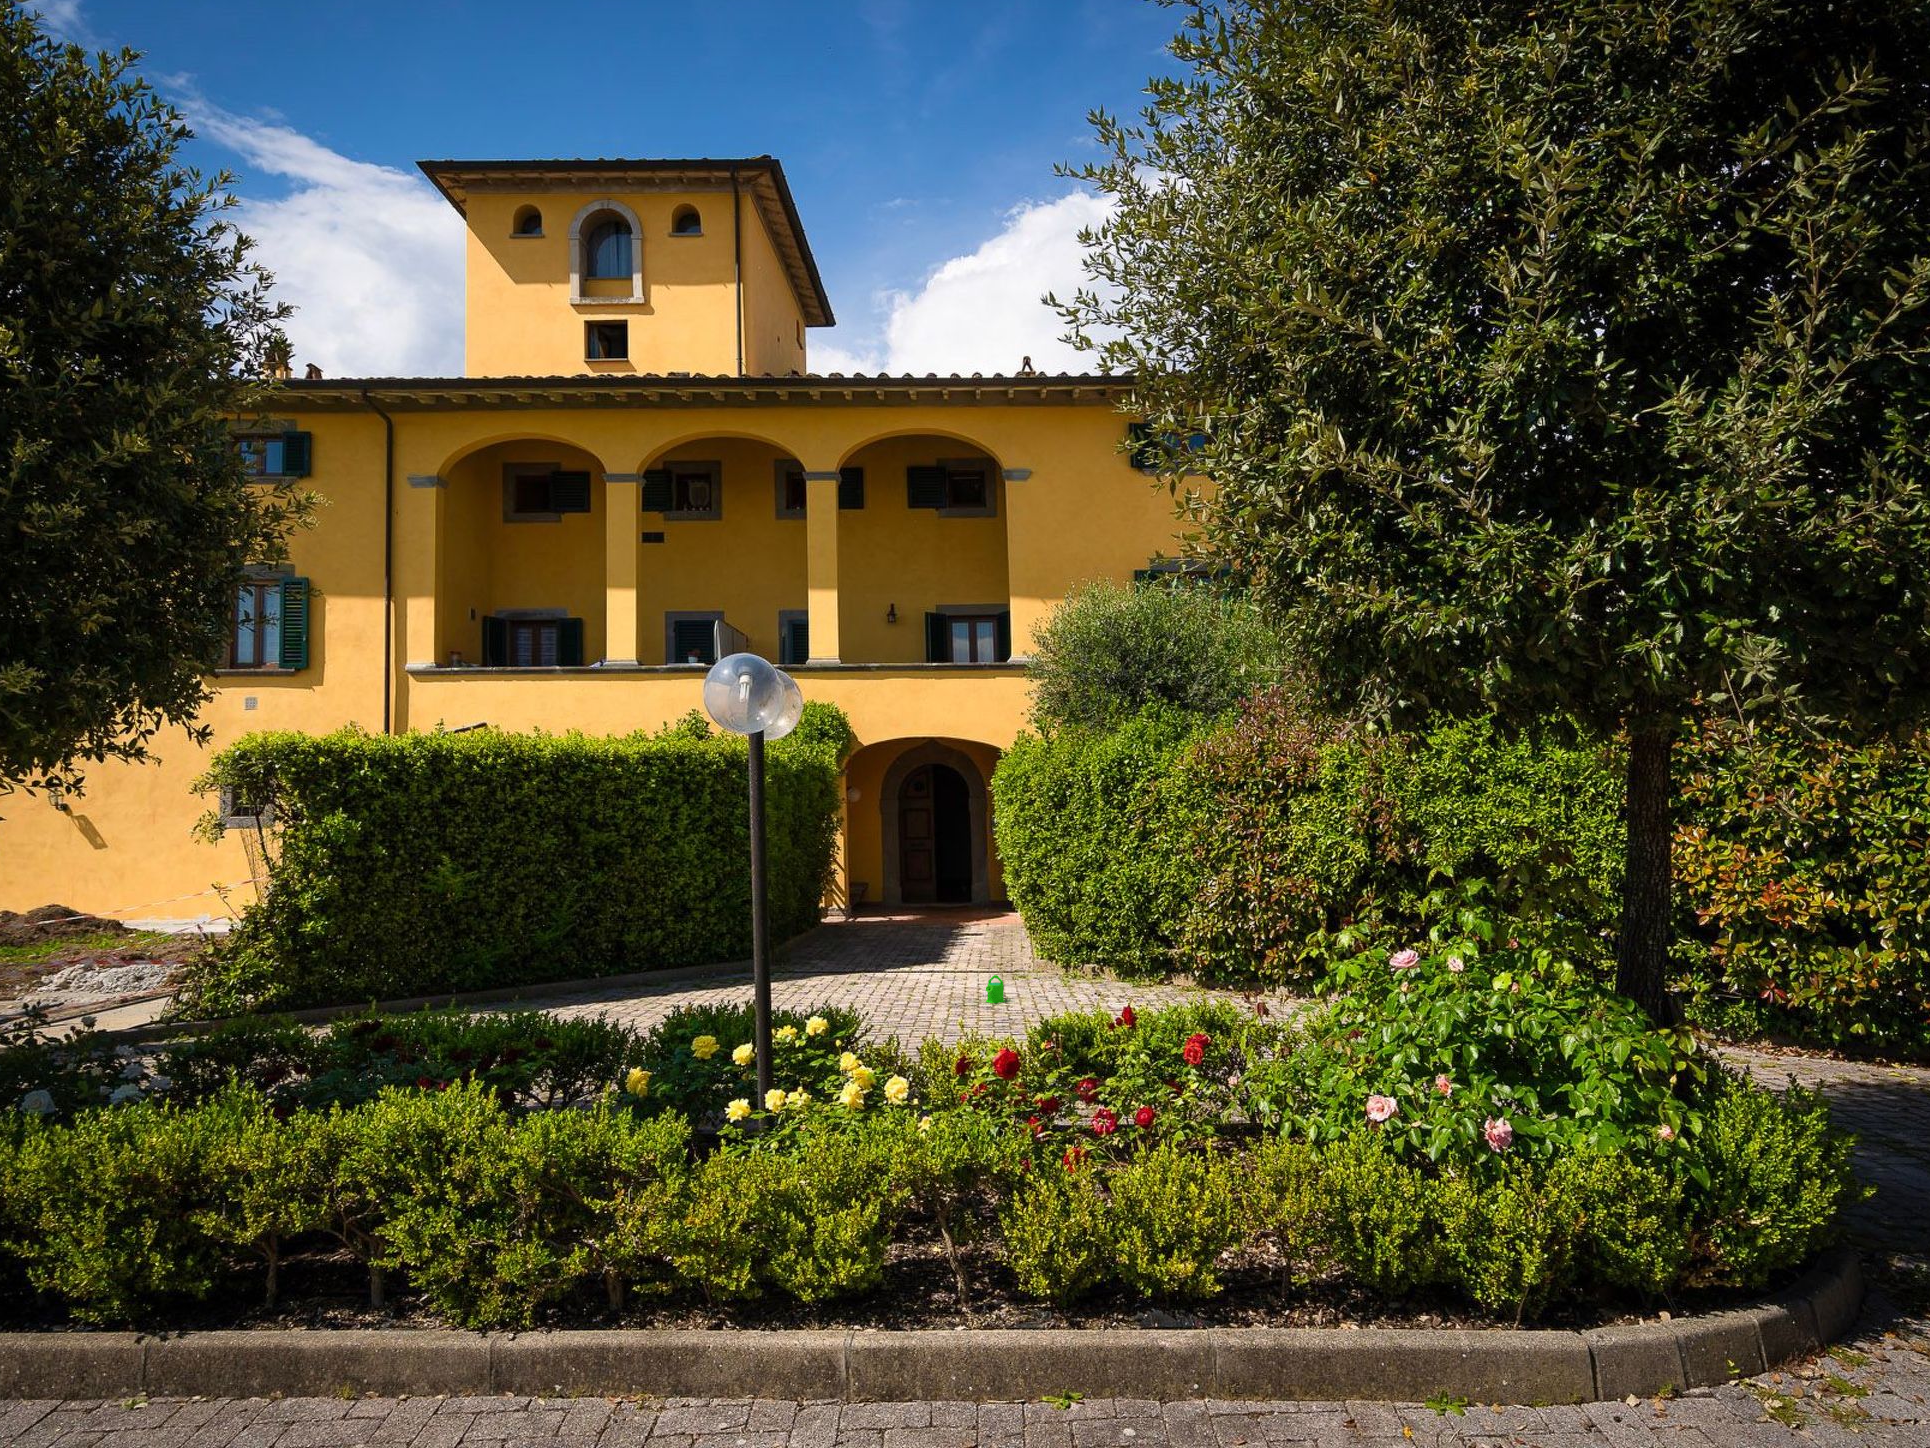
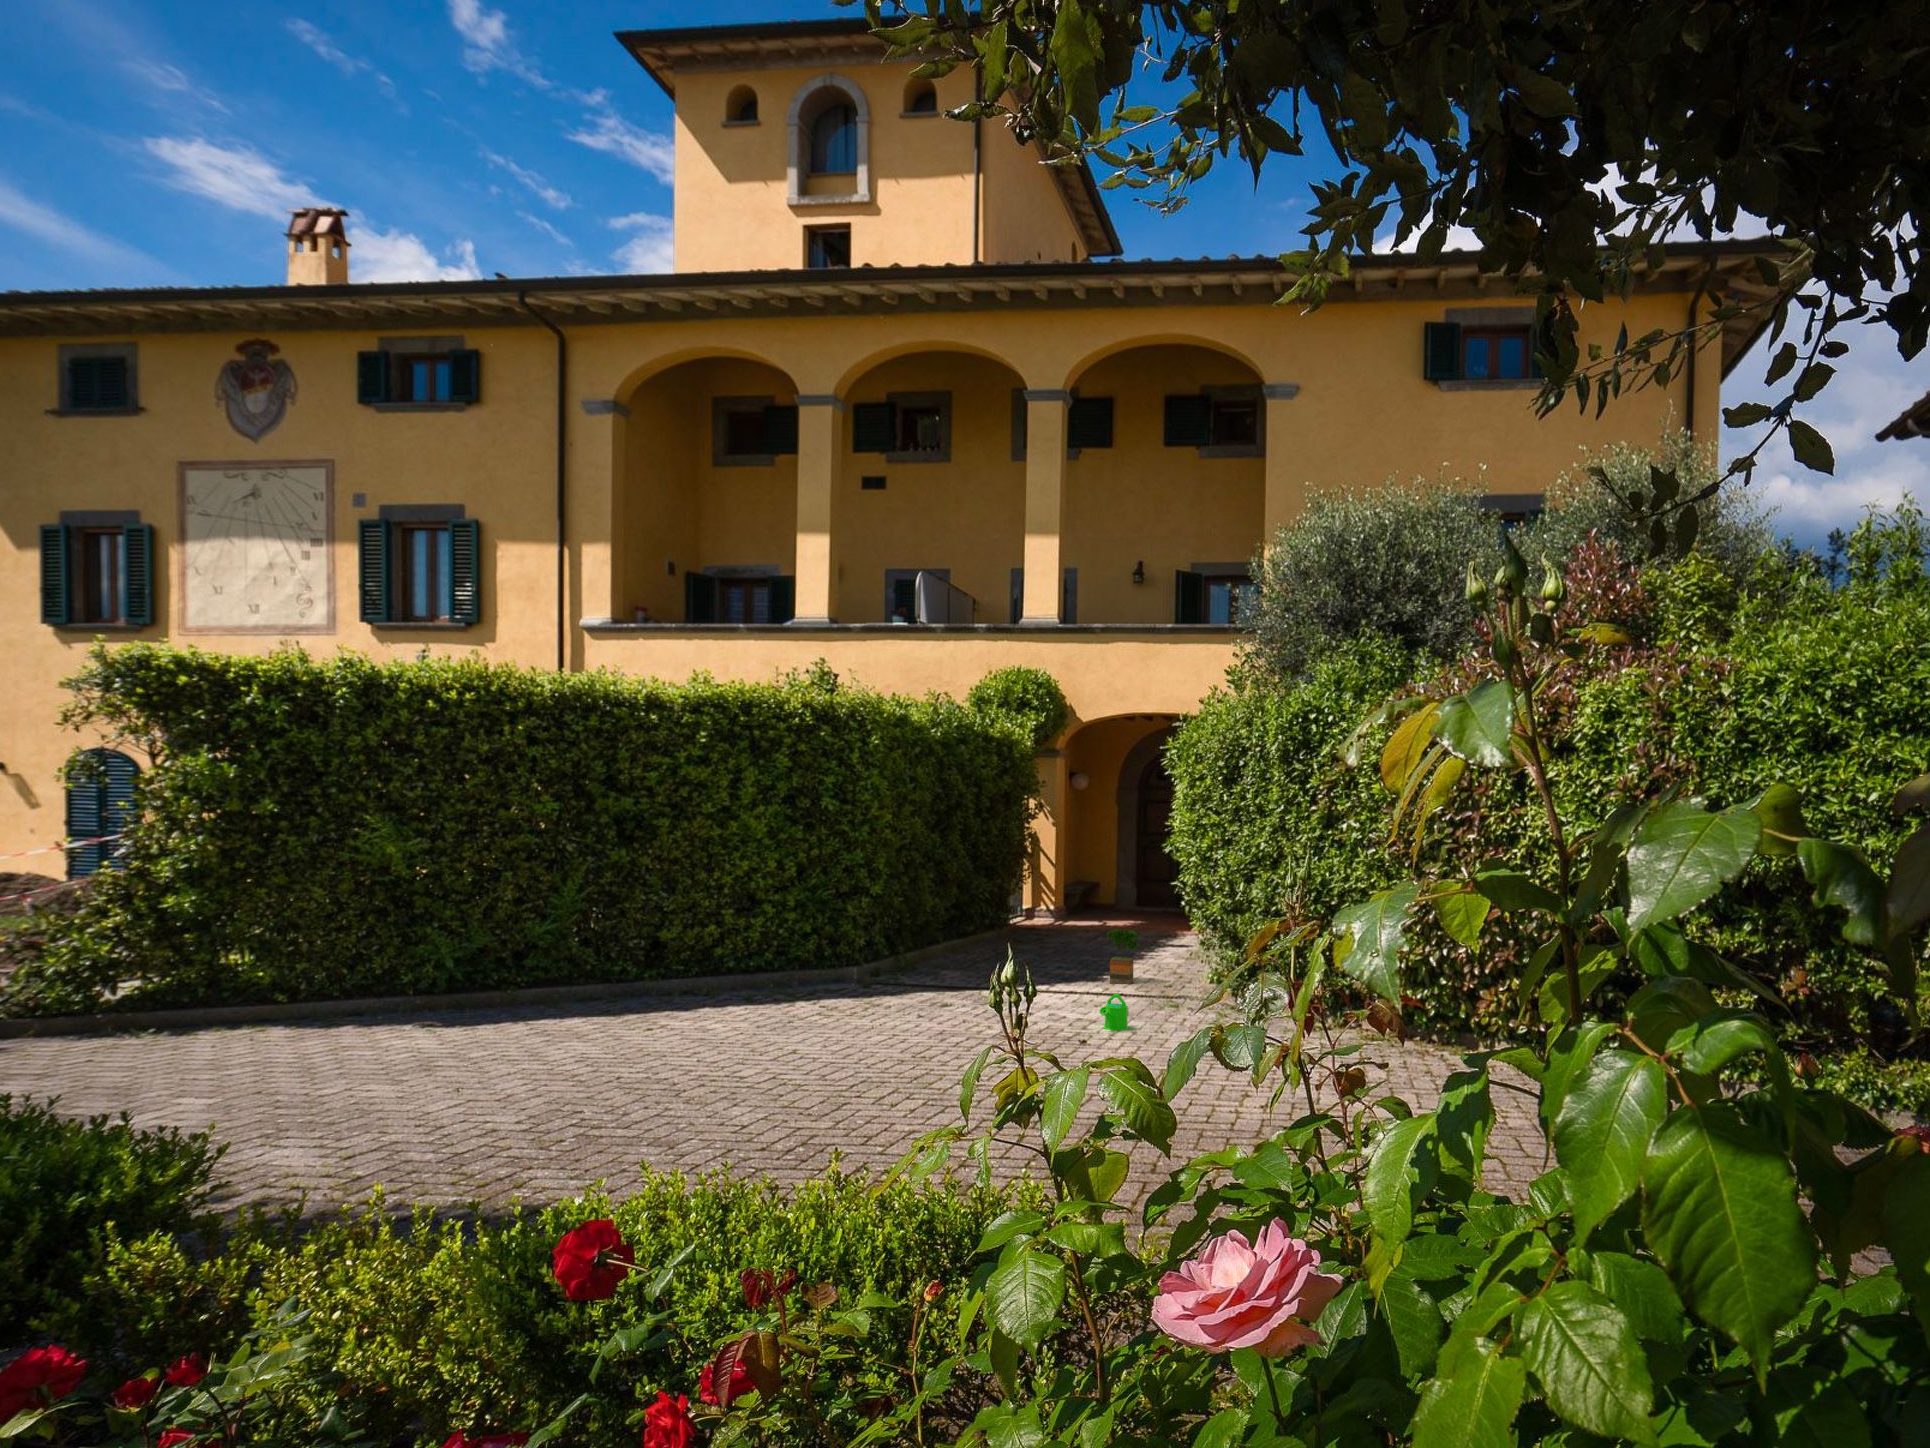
potted tree: none [947,923,975,967] -> present [1107,929,1140,985]

